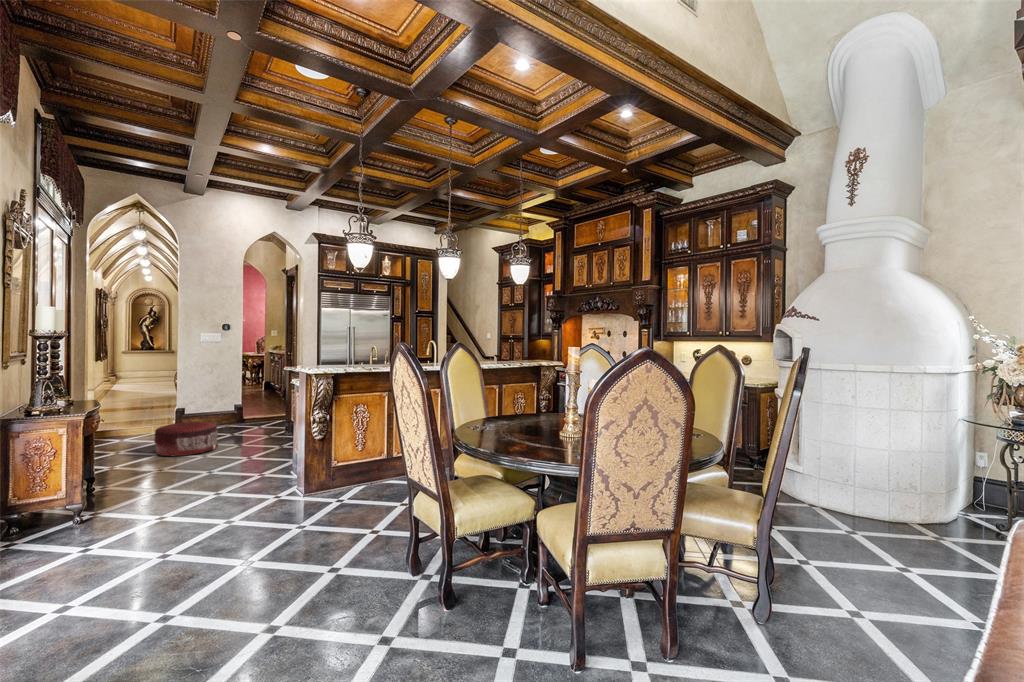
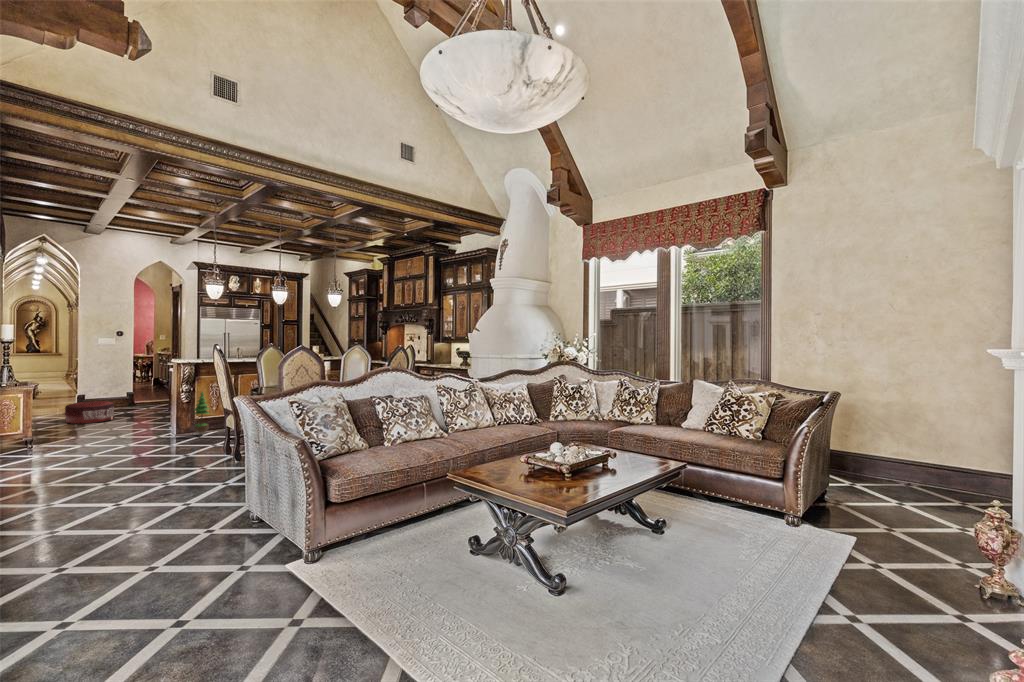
potted tree: none [328,420,356,494] -> present [194,392,209,435]

